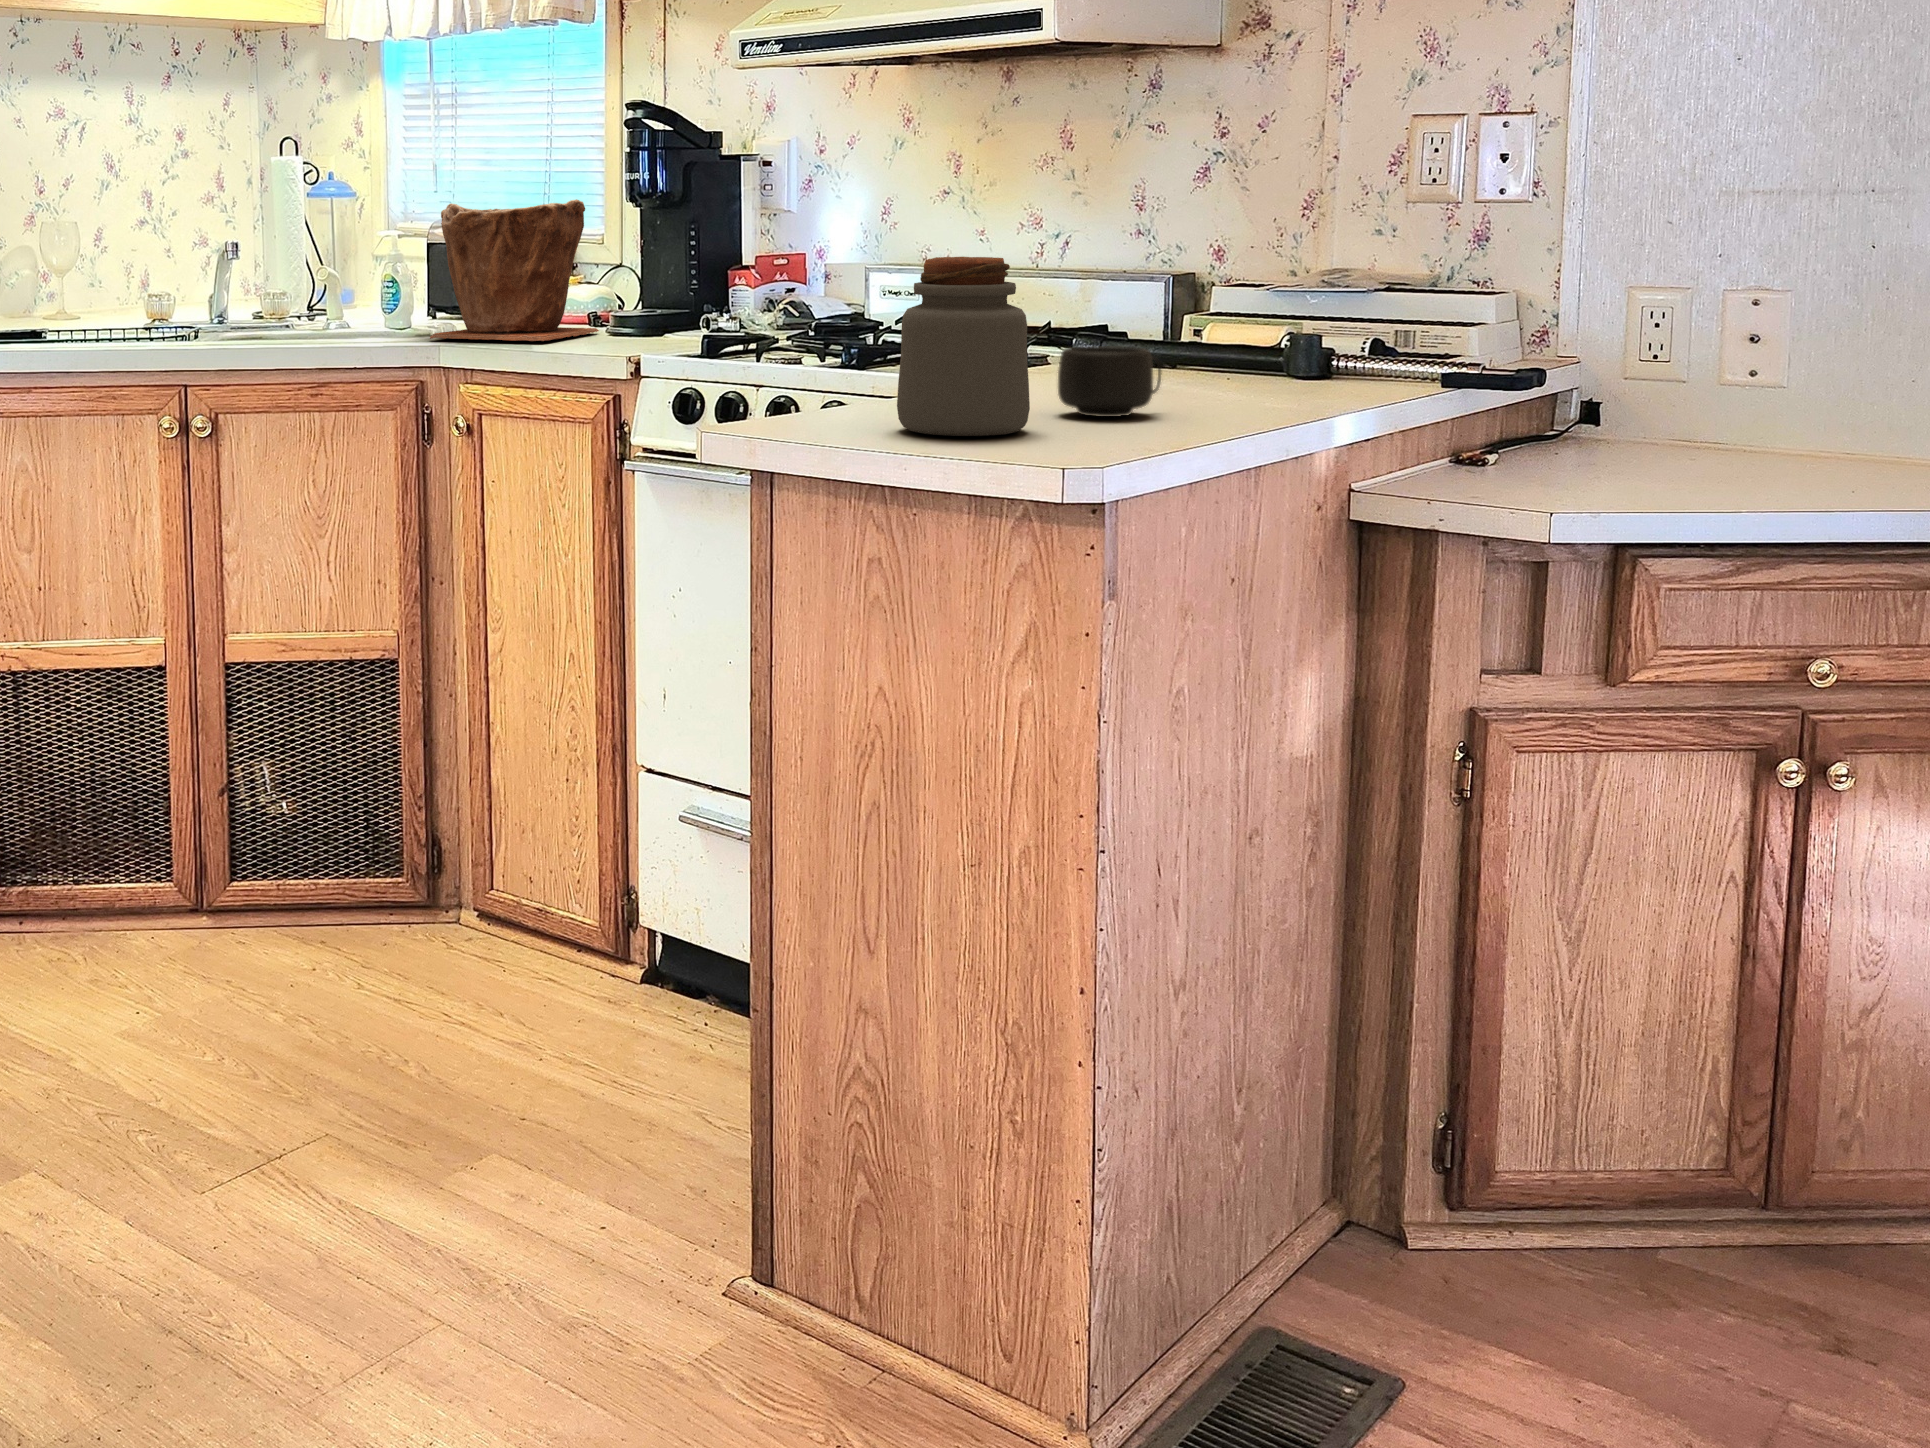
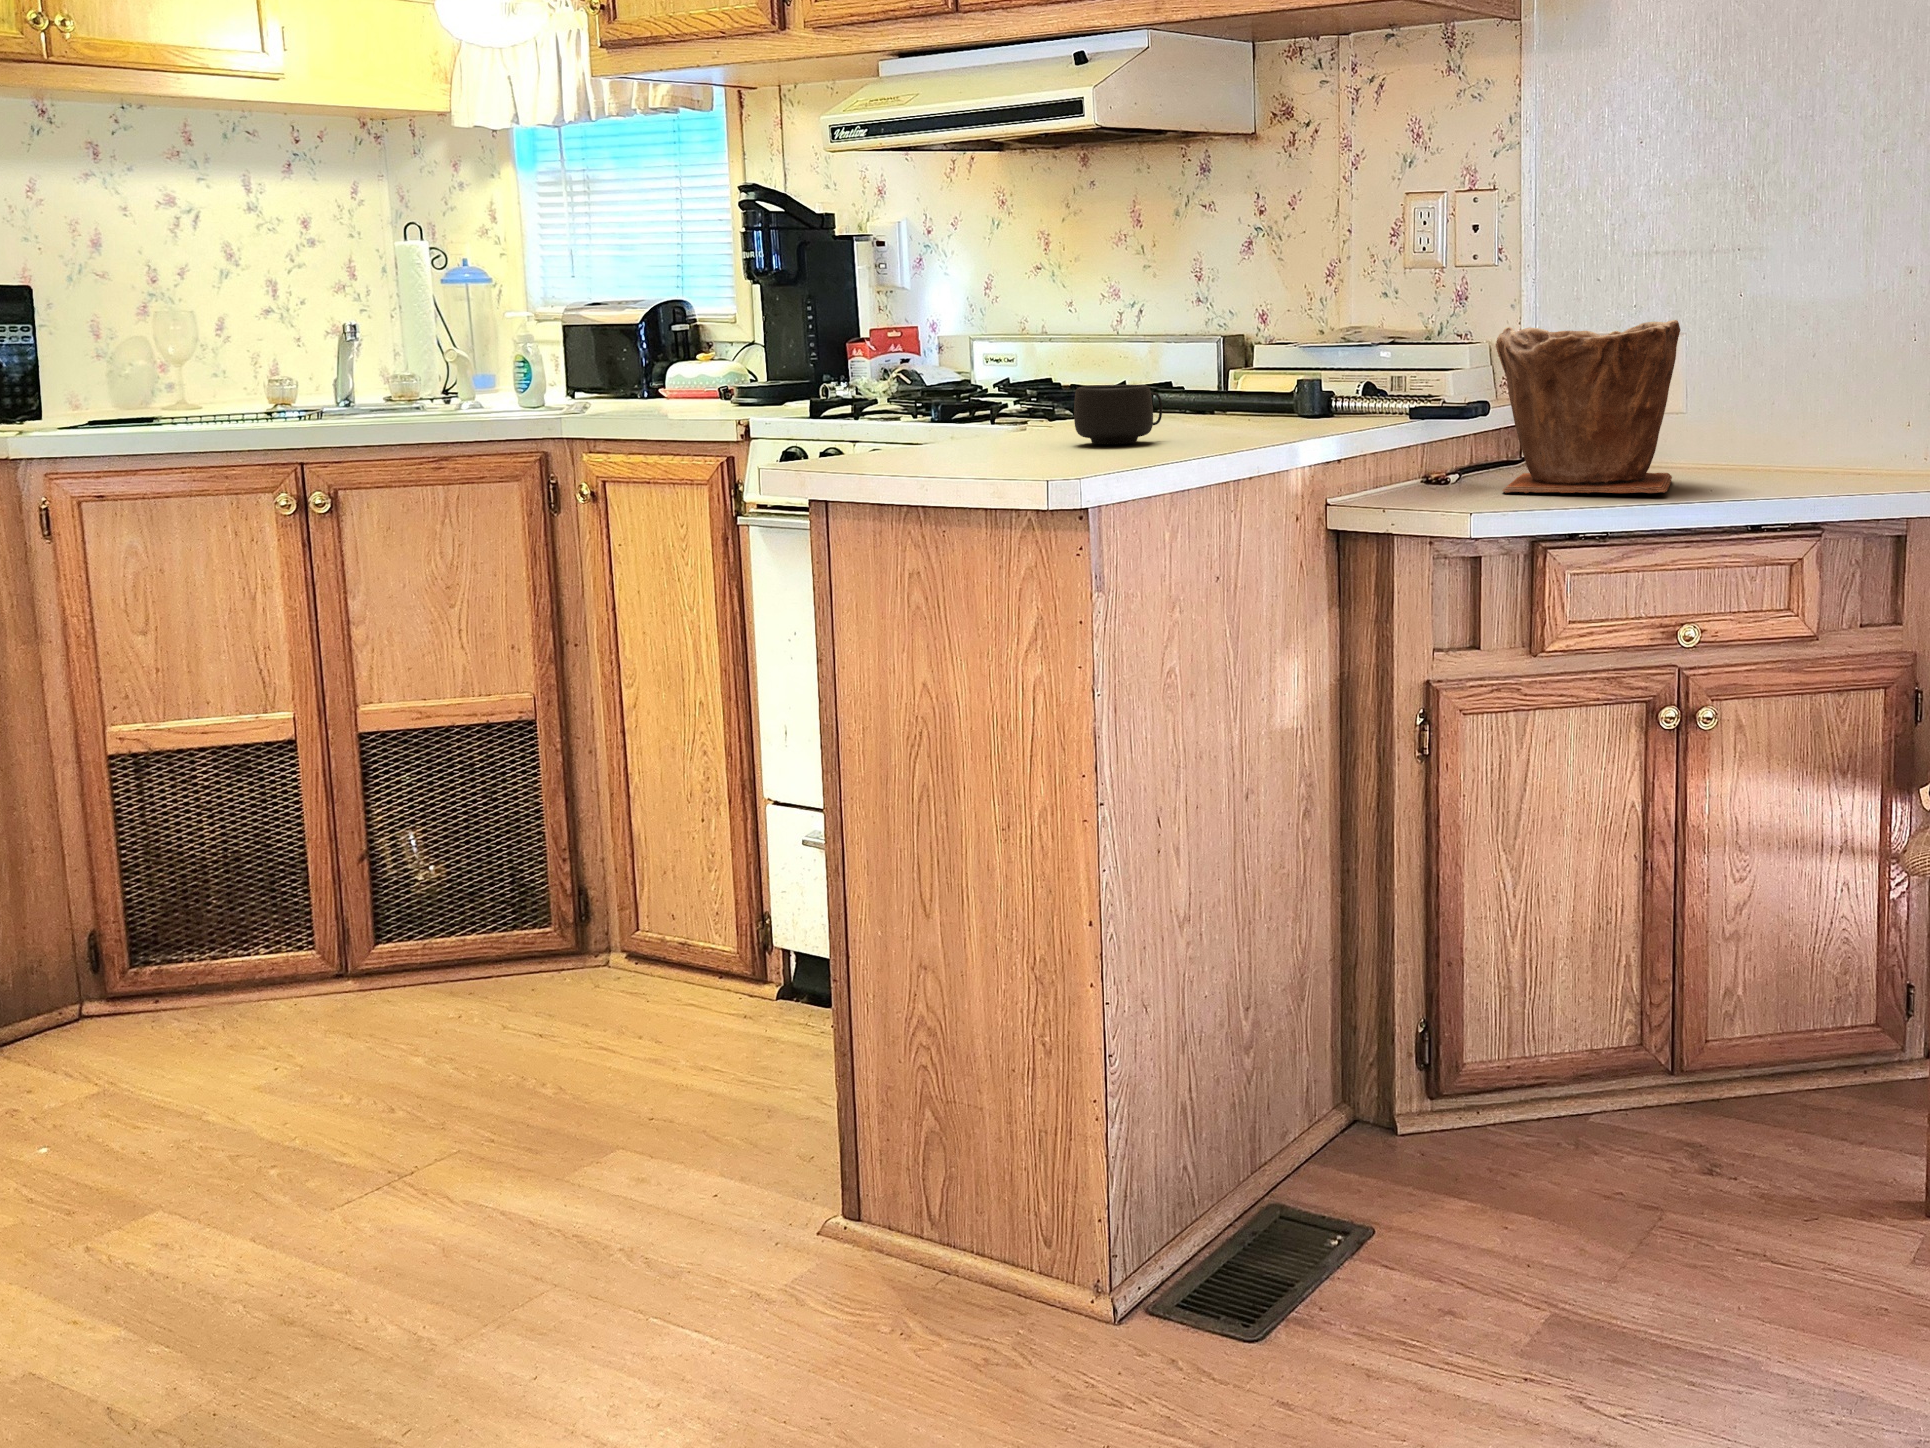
plant pot: present [430,199,599,341] -> present [1495,320,1680,493]
jar: present [897,257,1030,436] -> none [928,306,1040,461]

